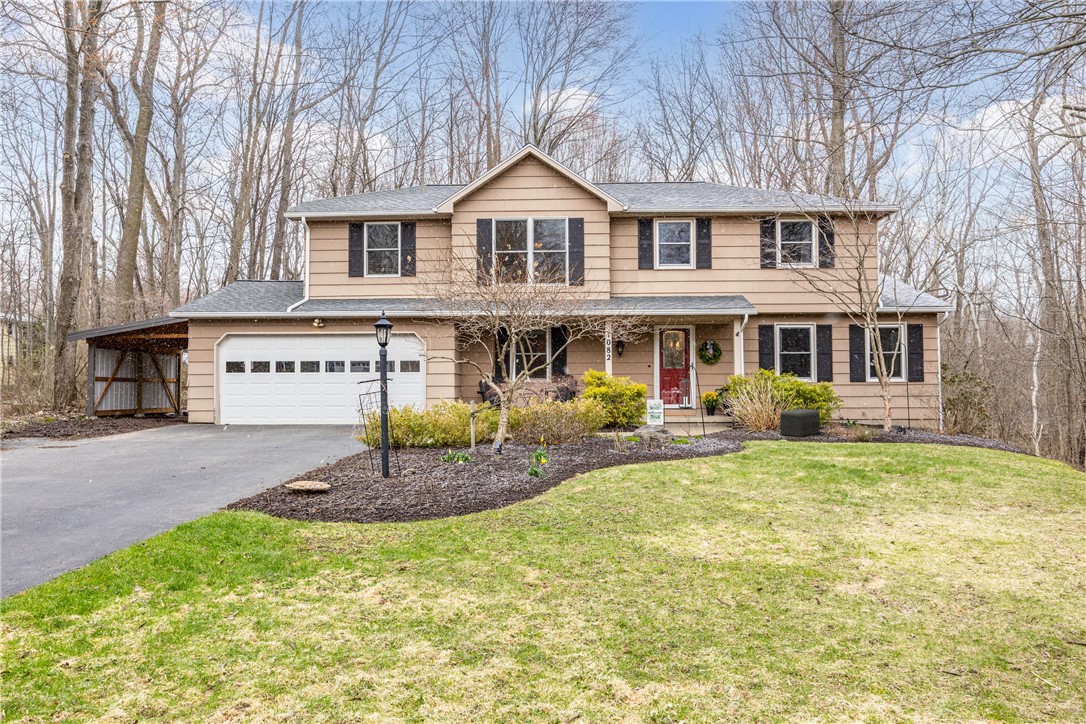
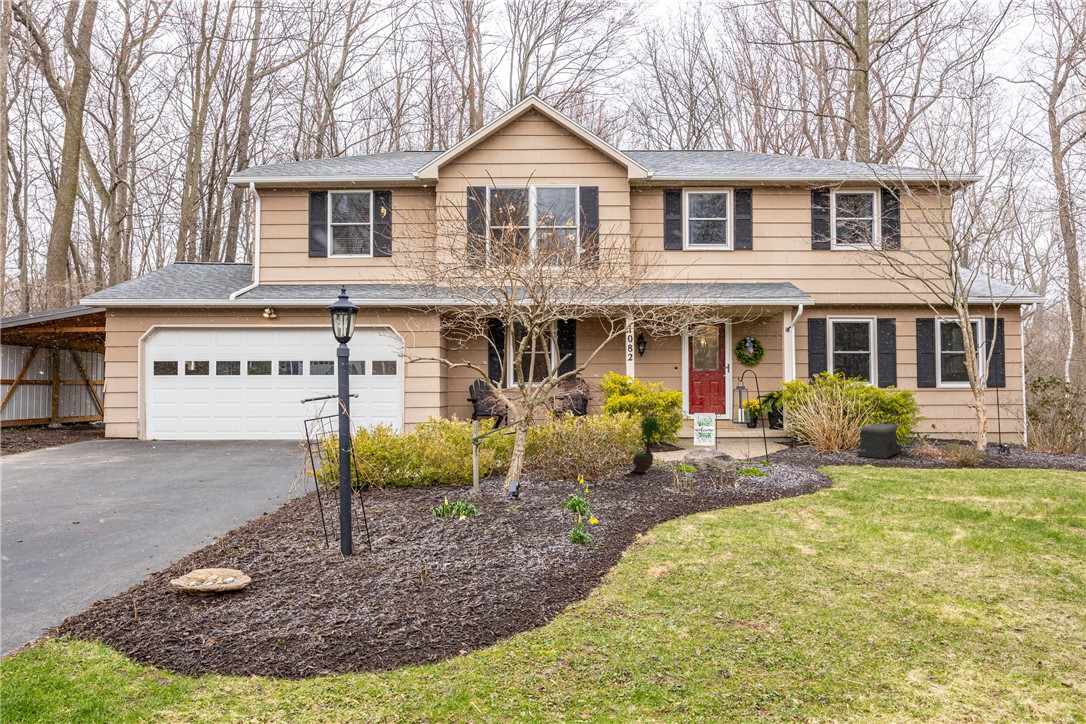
potted tree: none [590,397,617,443] -> present [633,417,662,473]

